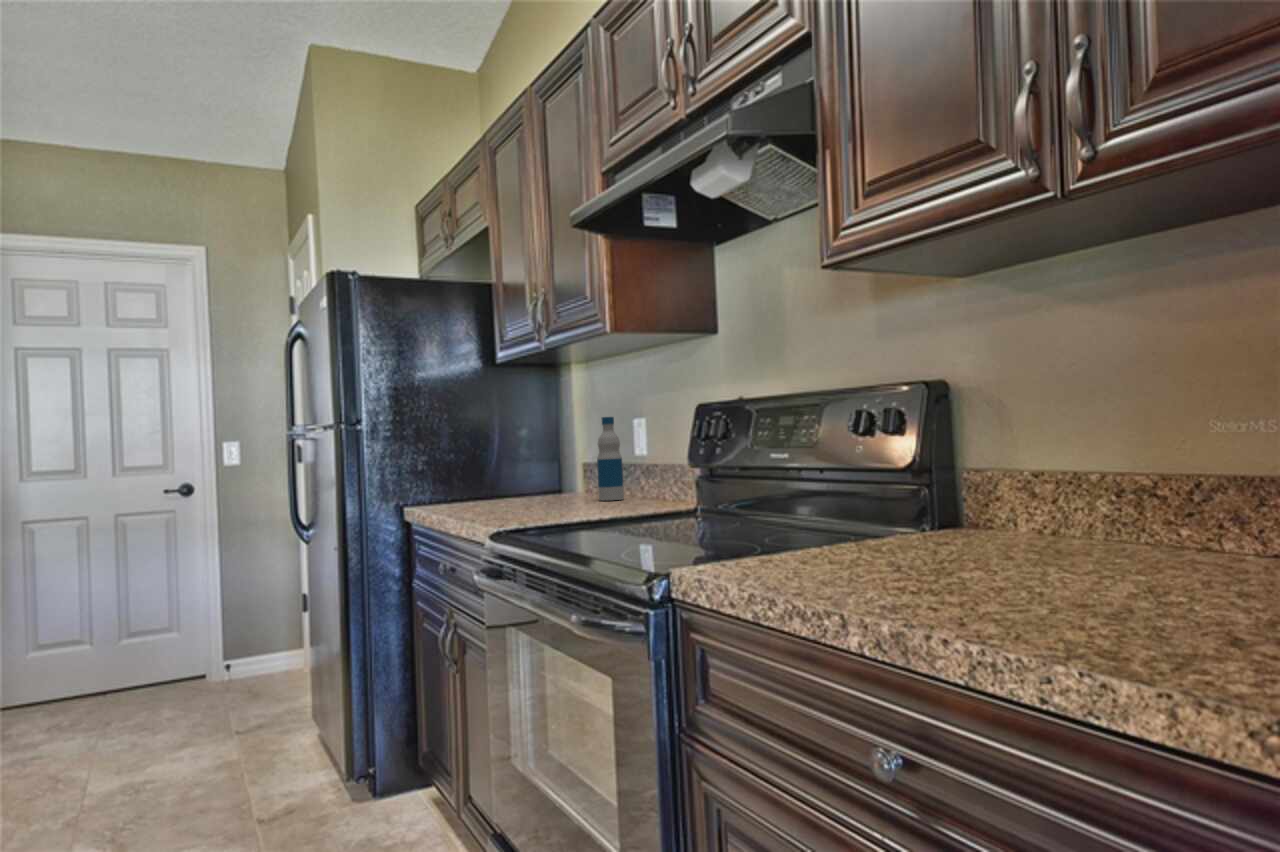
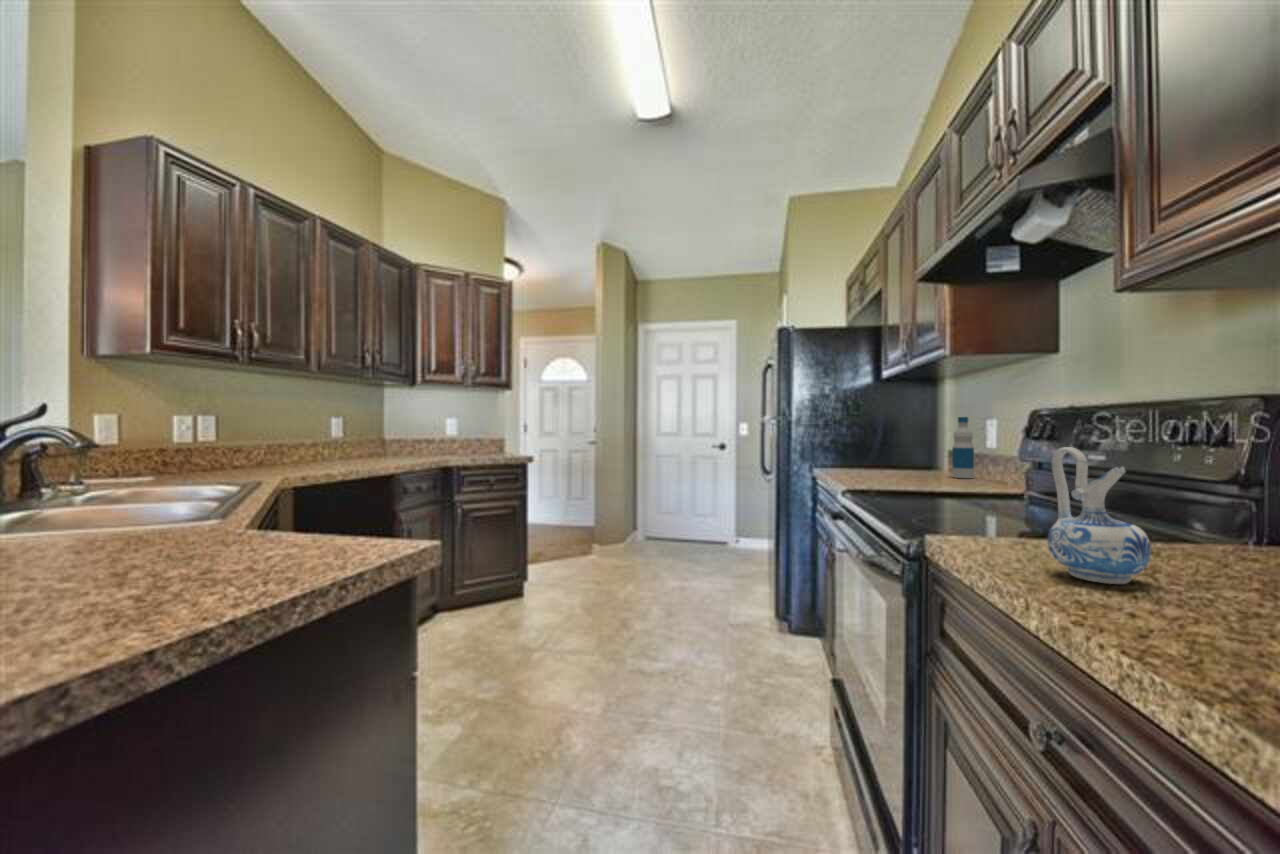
ceramic pitcher: none [821,438,915,586] -> present [1048,447,1151,584]

